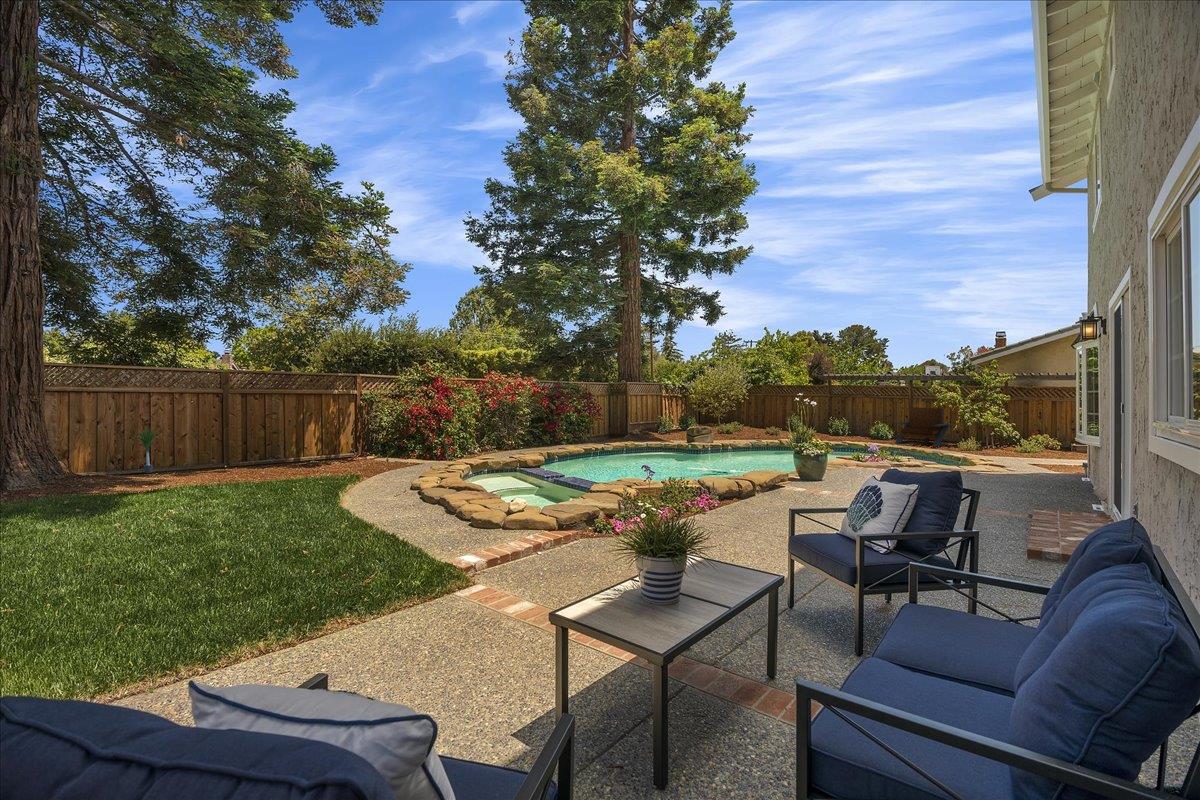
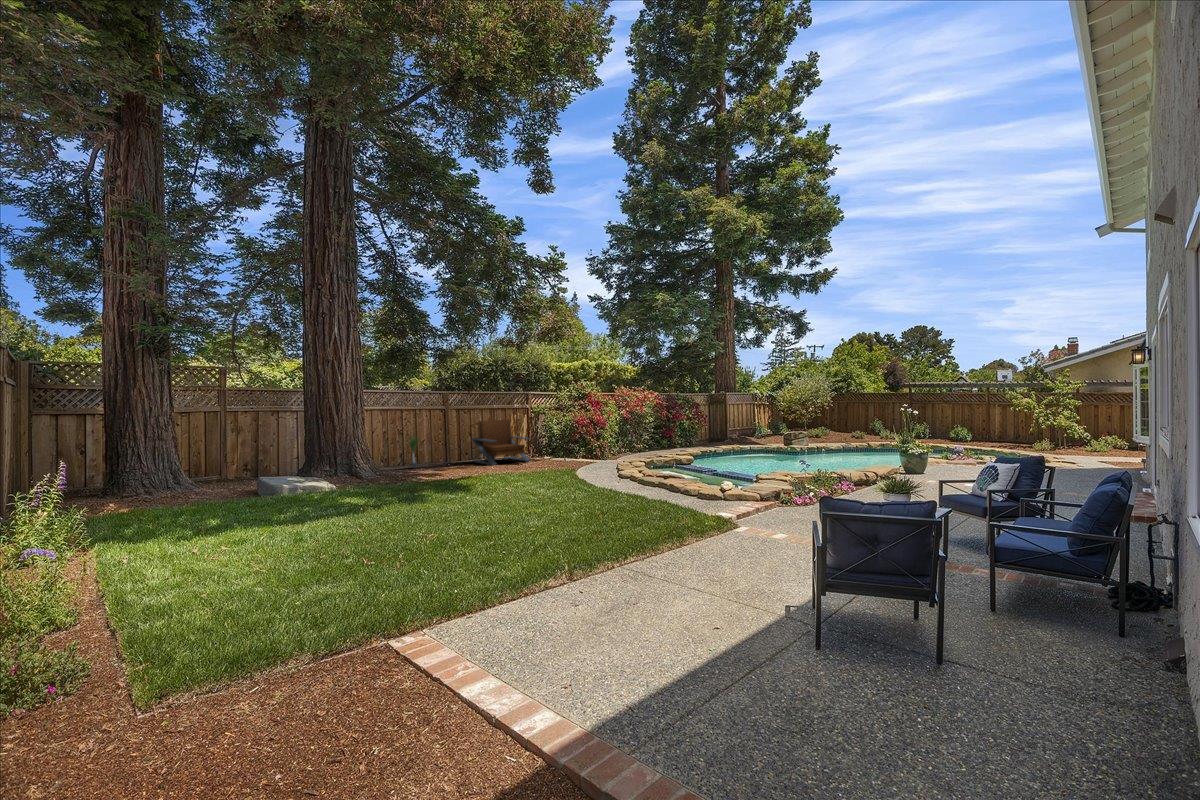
lounge chair: present [895,407,950,446] -> present [472,420,530,465]

